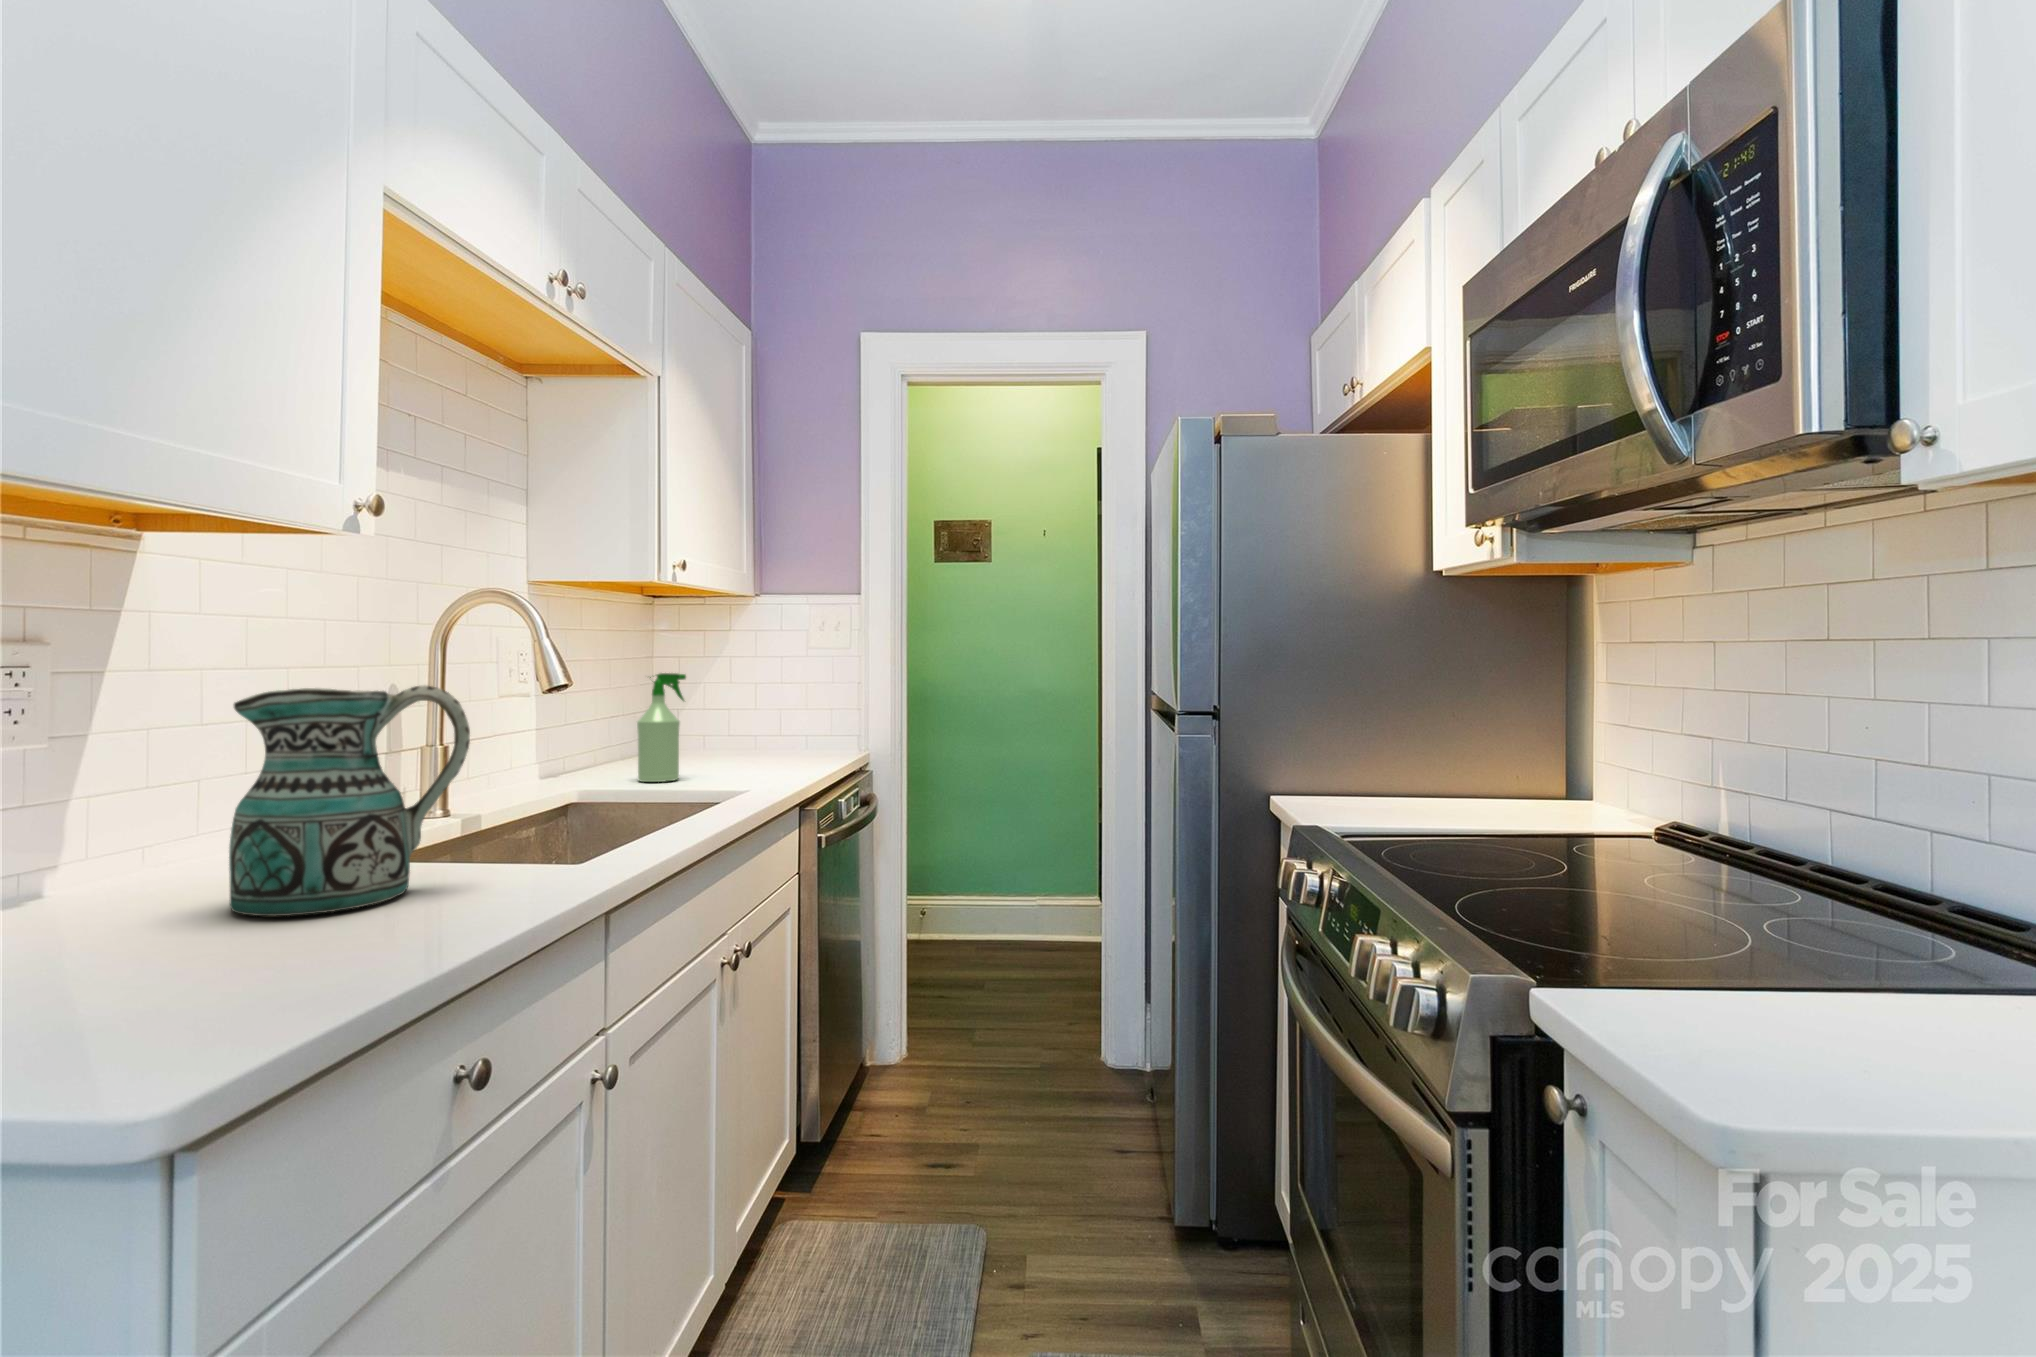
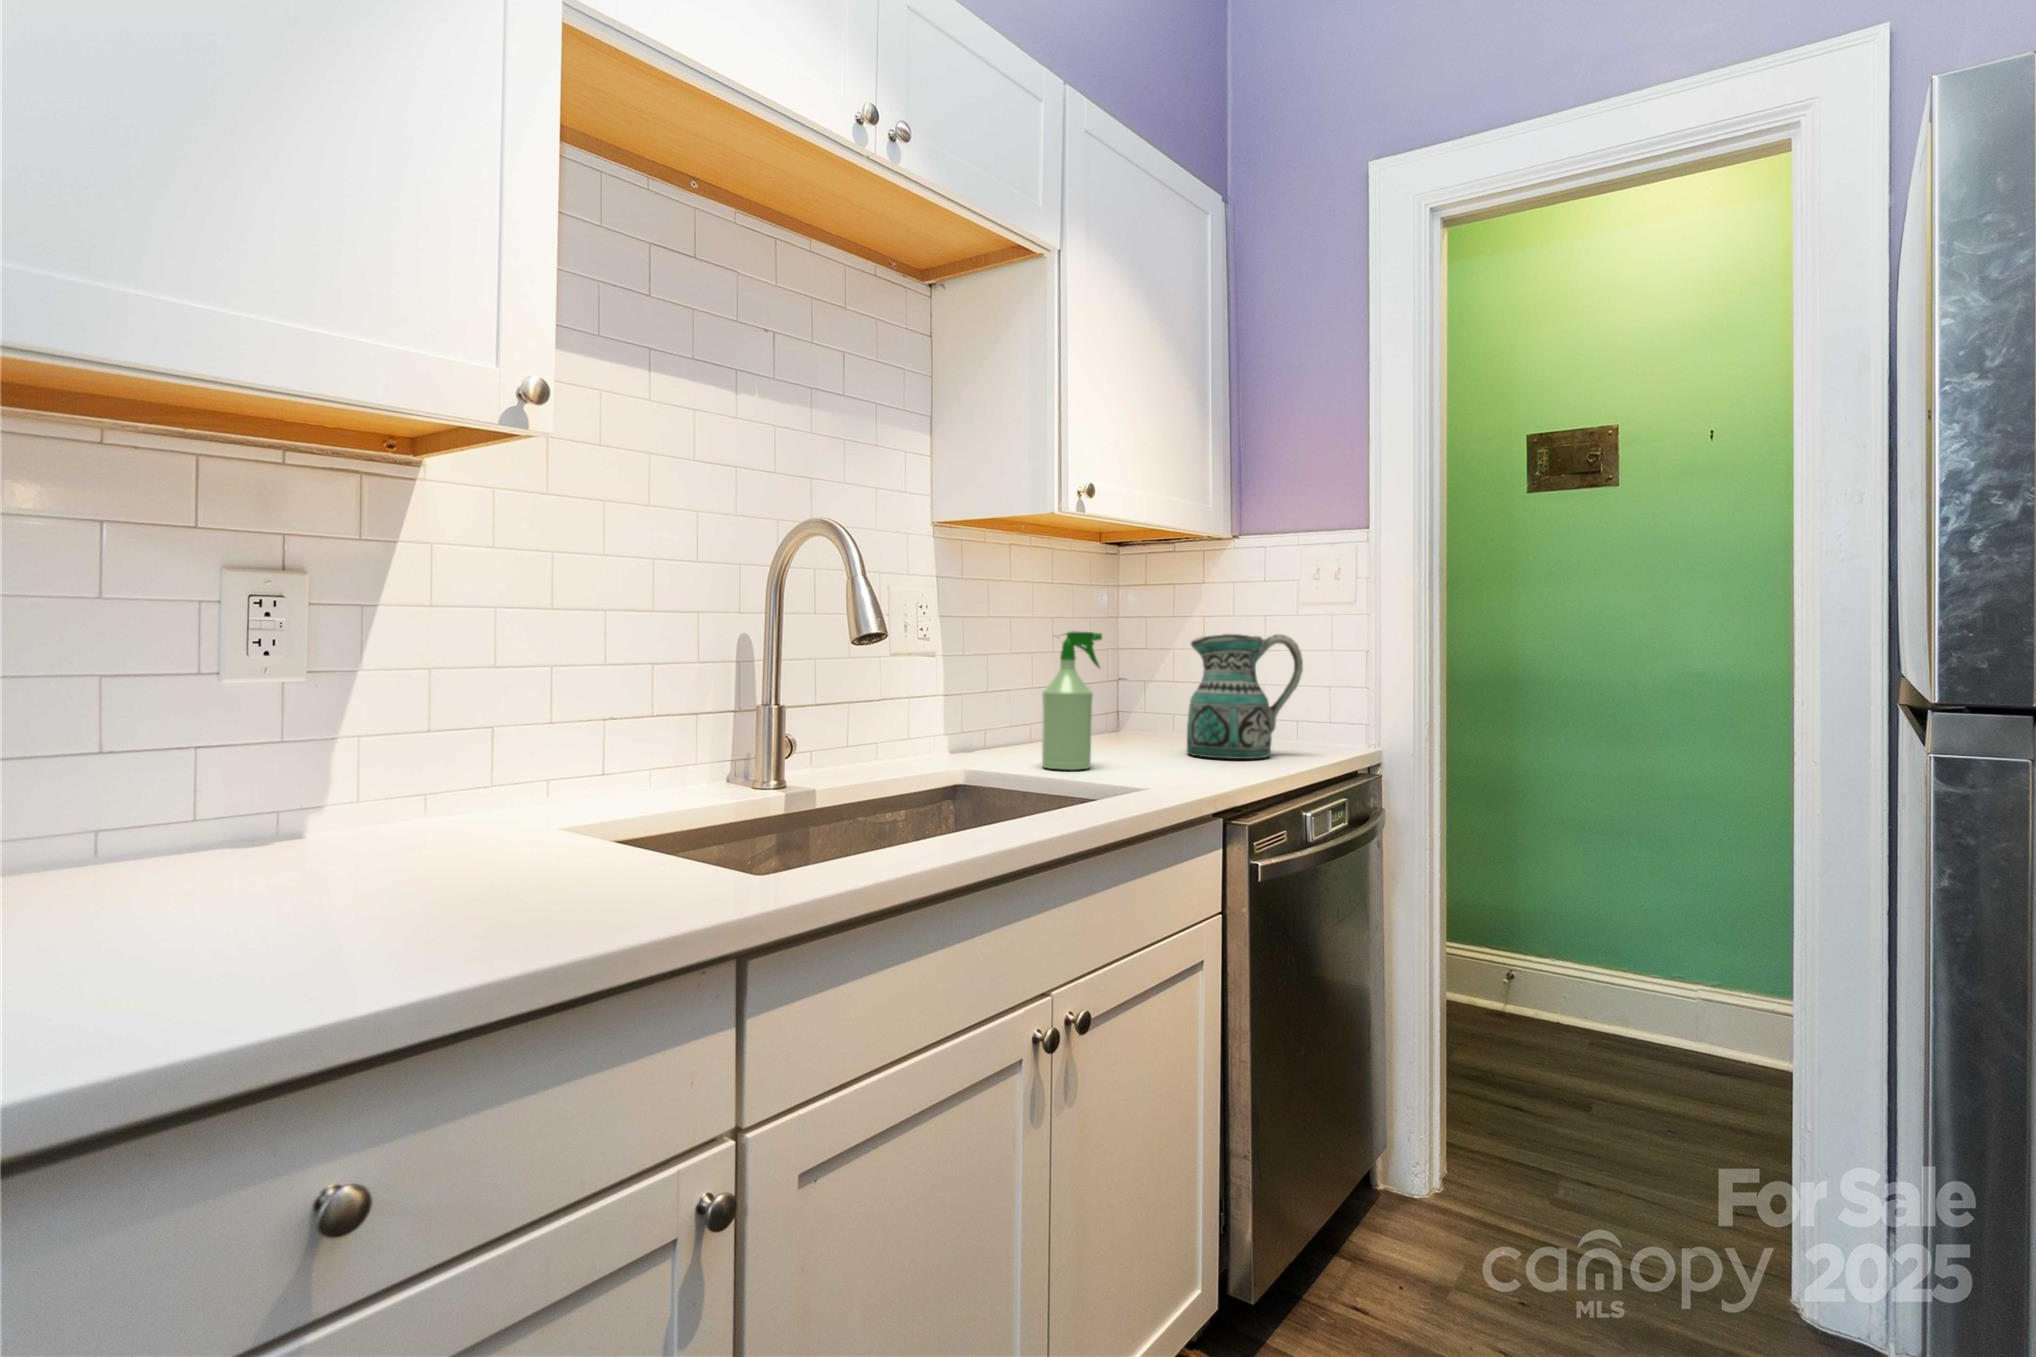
ceramic pitcher: present [229,685,470,916] -> present [1187,634,1303,759]

